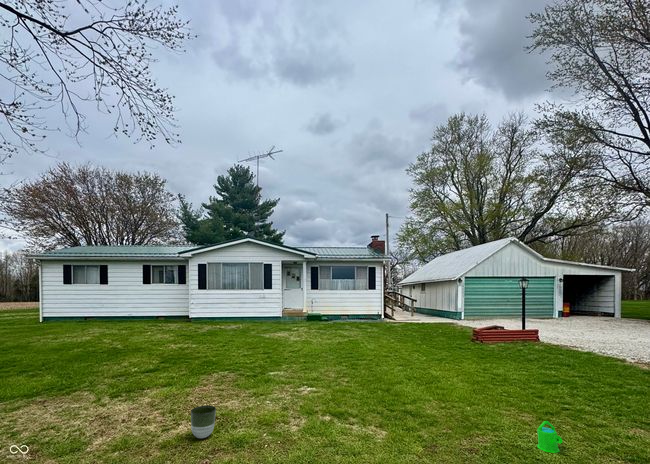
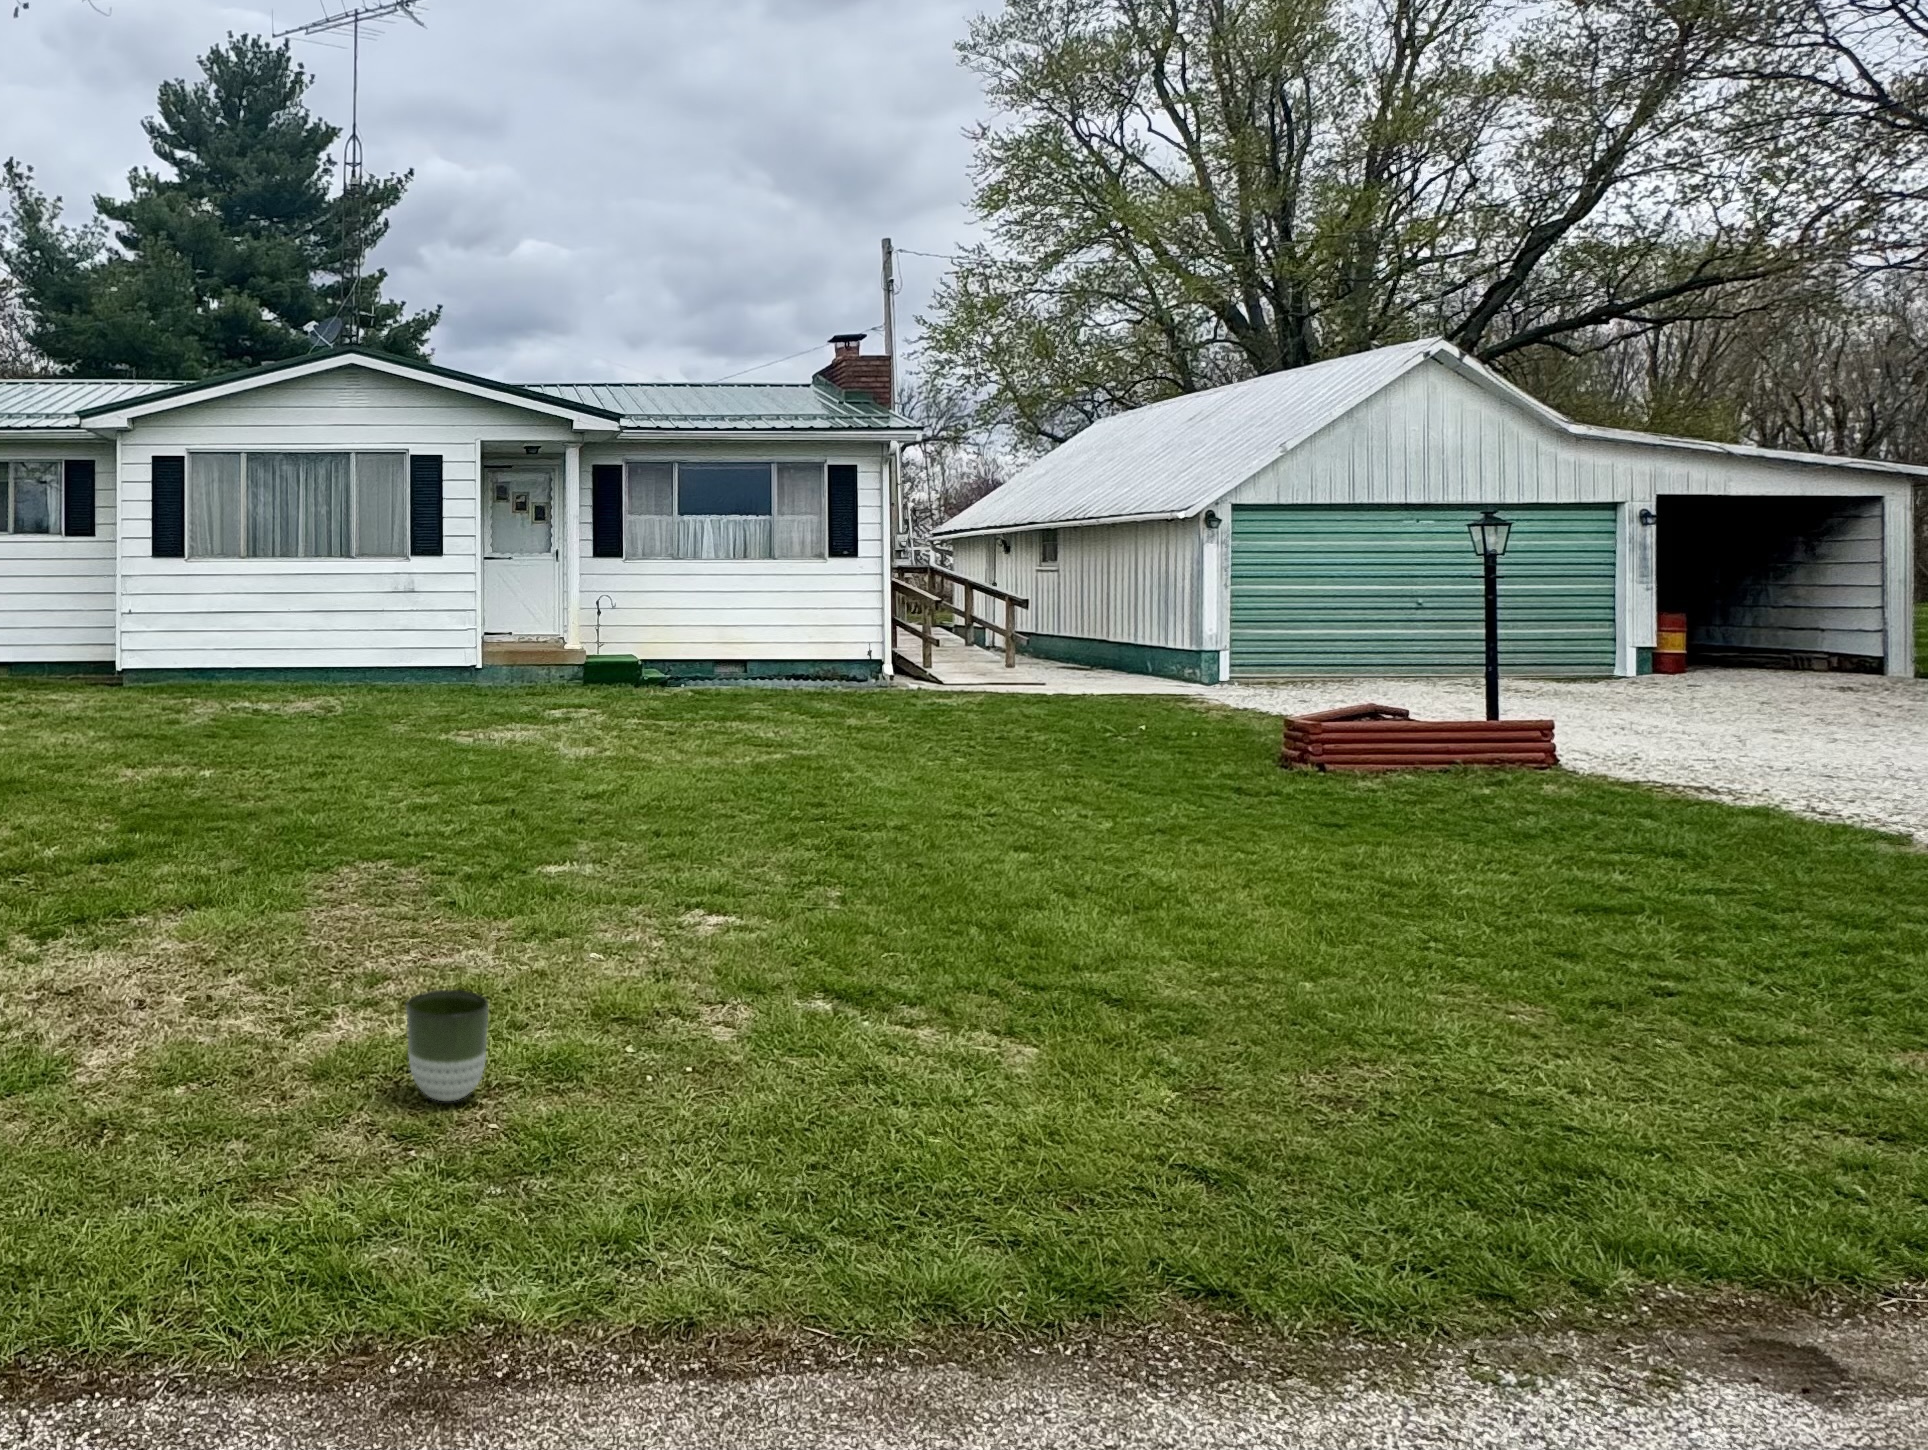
watering can: present [537,421,562,453] -> none [1654,1057,1759,1169]

